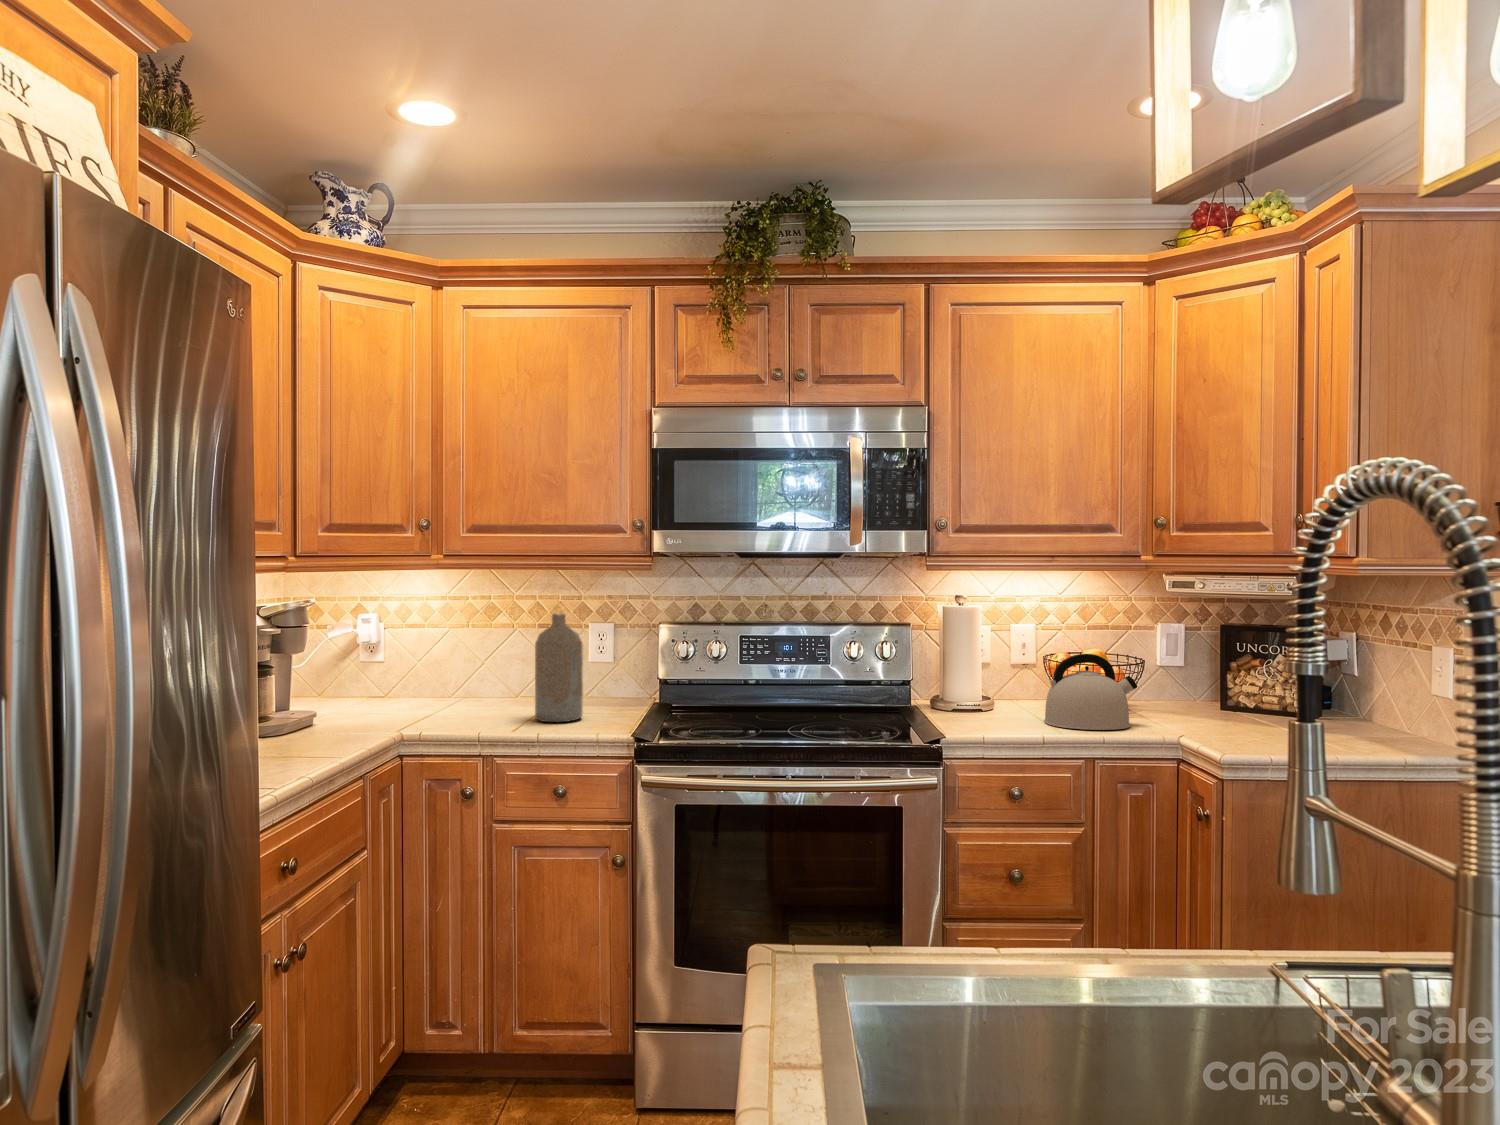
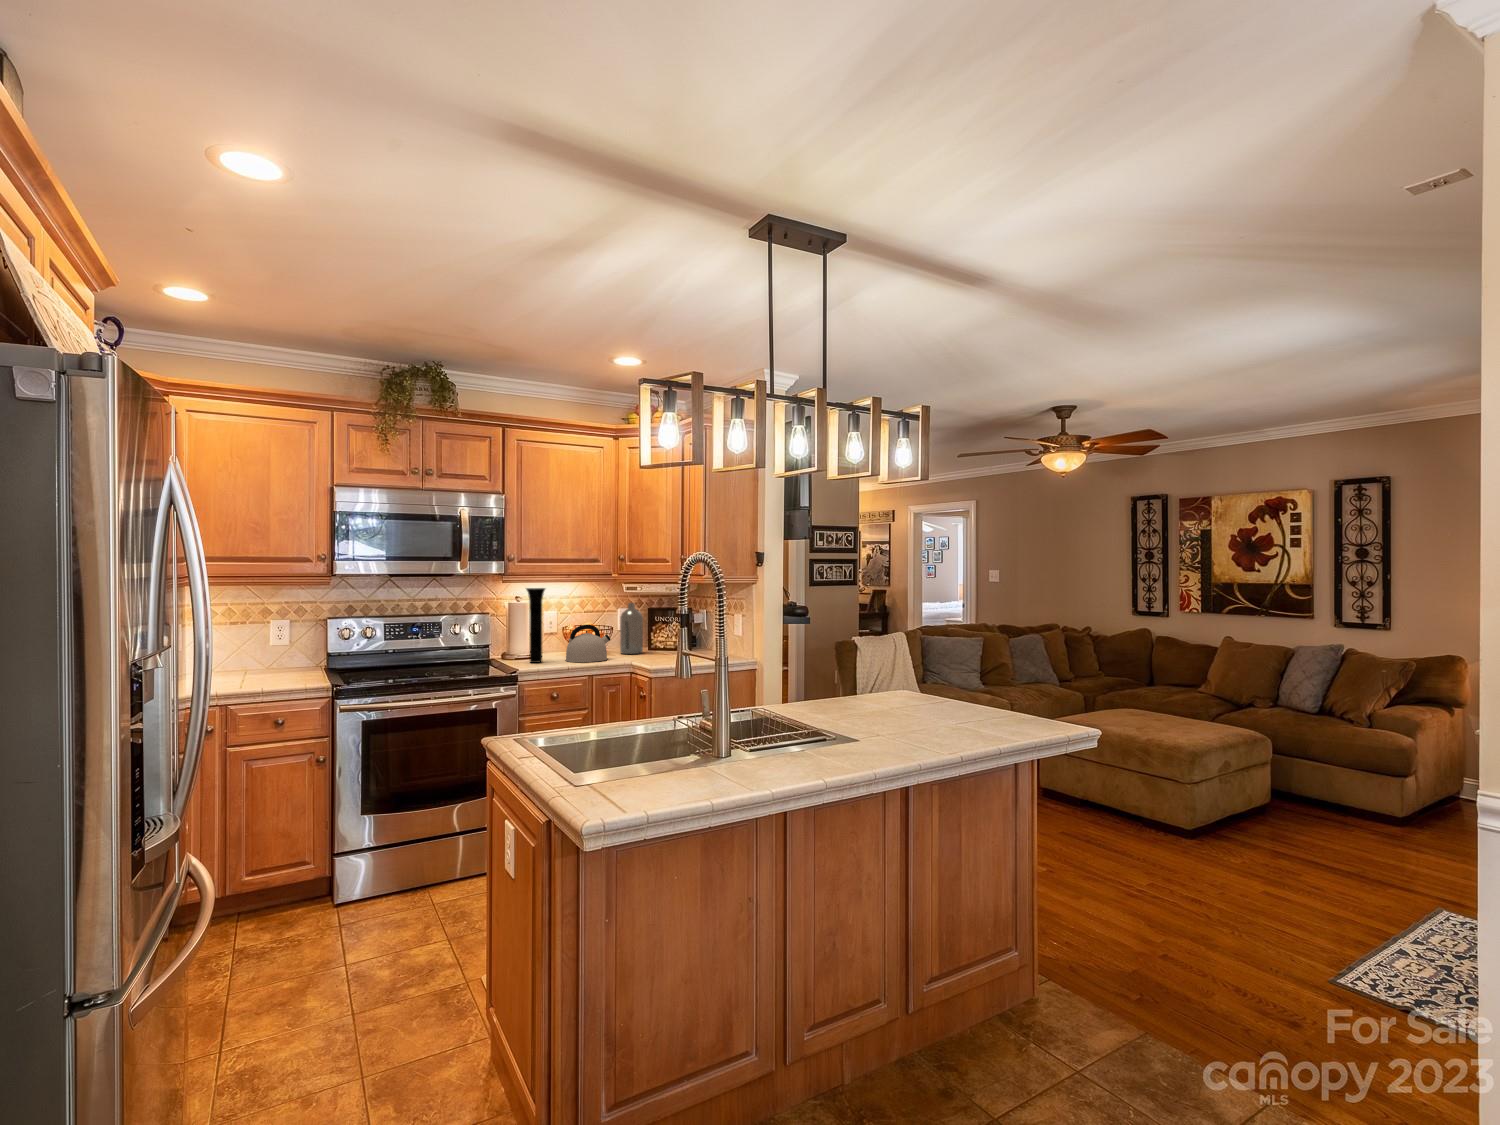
vase: none [967,580,1006,722] -> present [526,588,545,663]
bottle: present [535,614,583,722] -> present [620,603,643,654]

